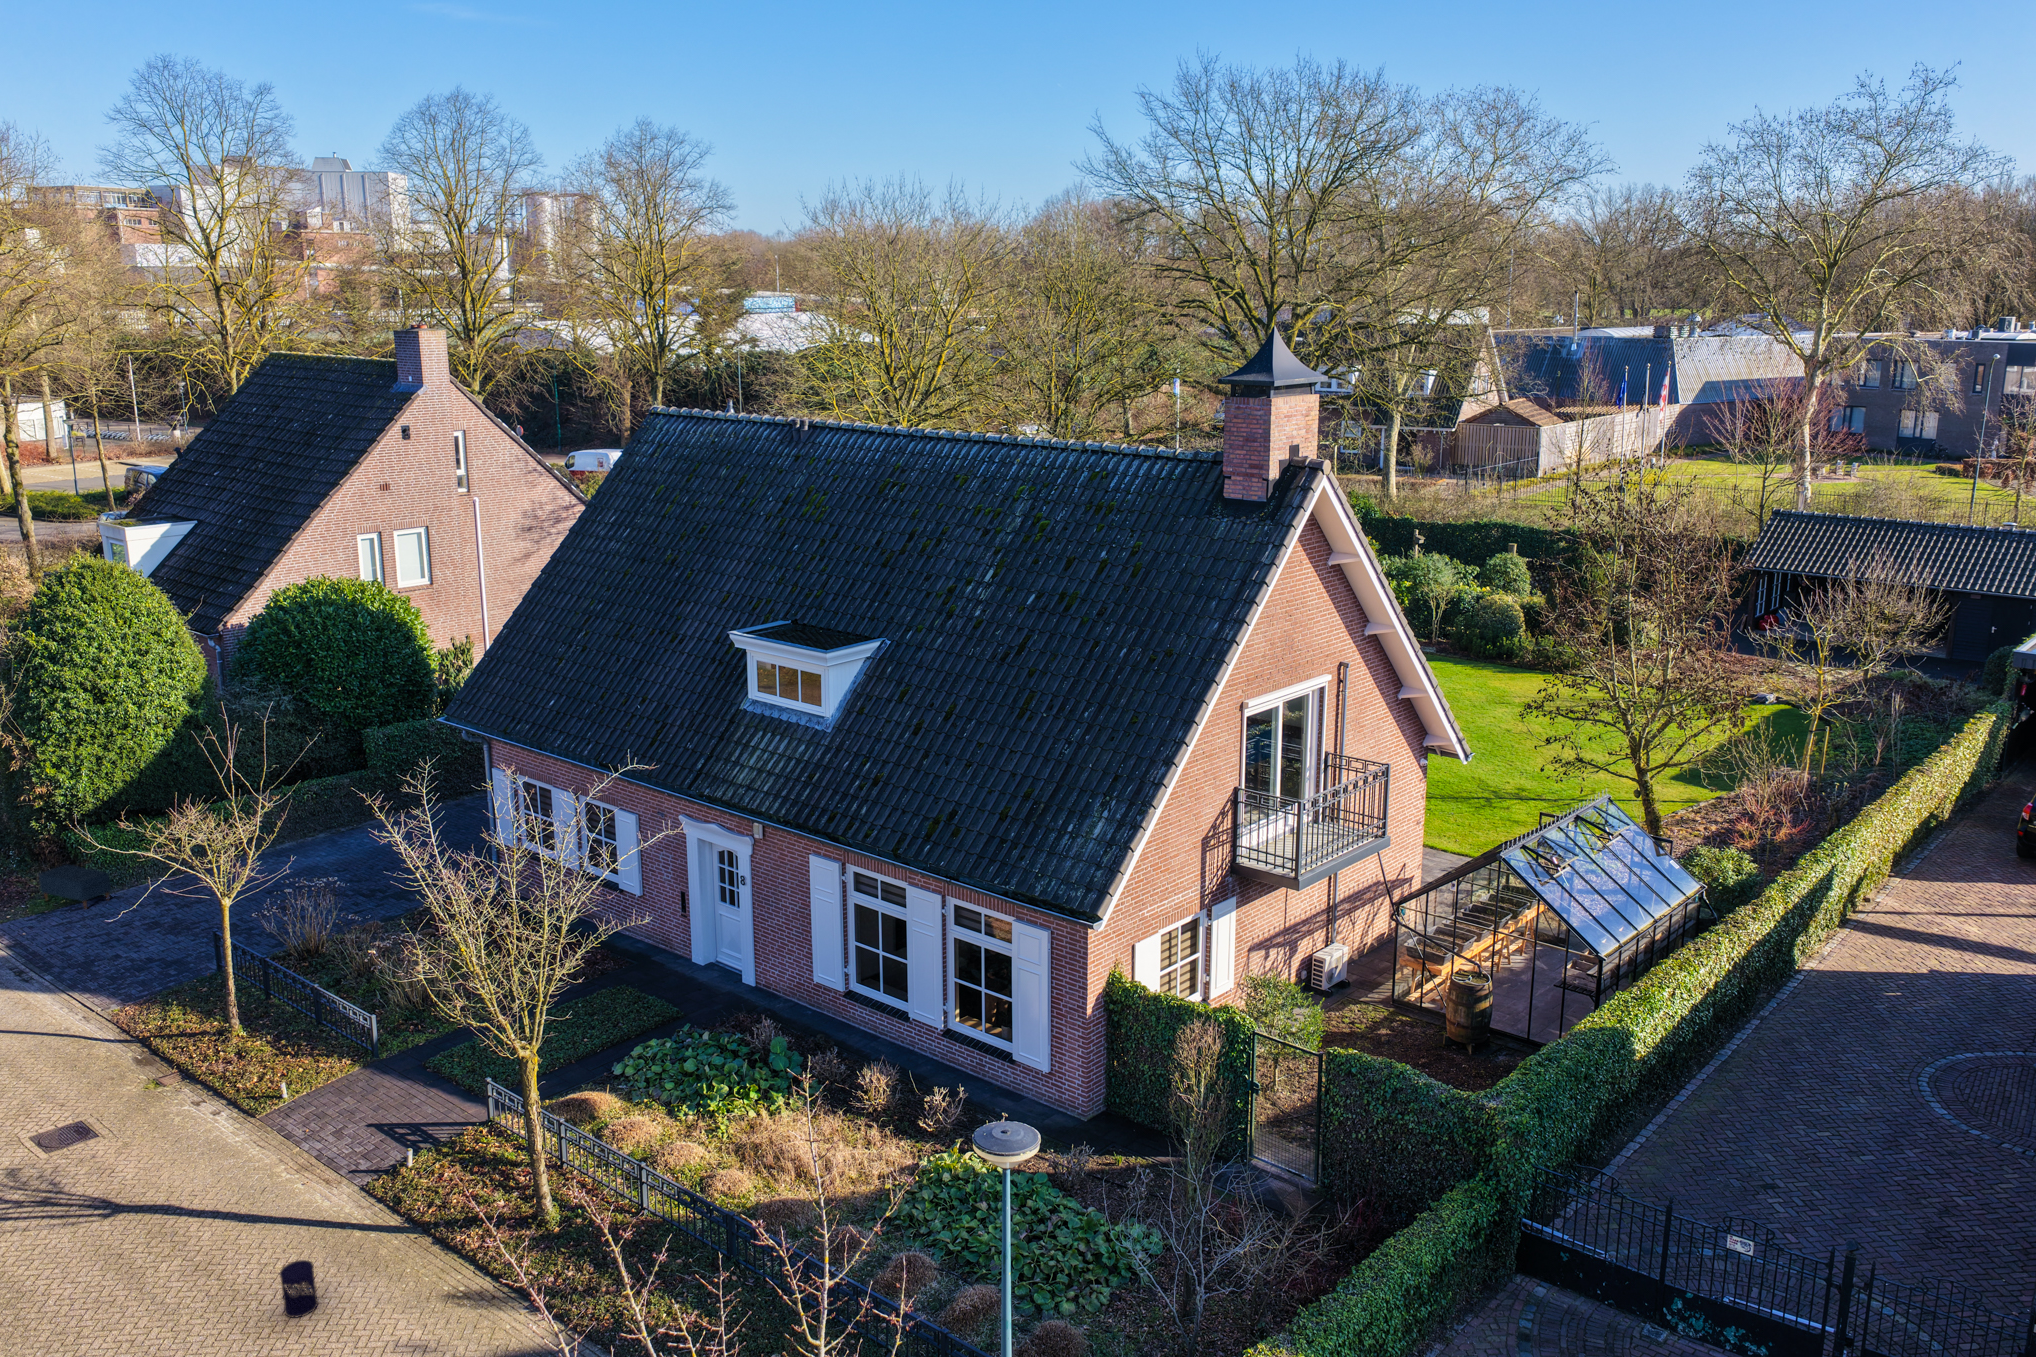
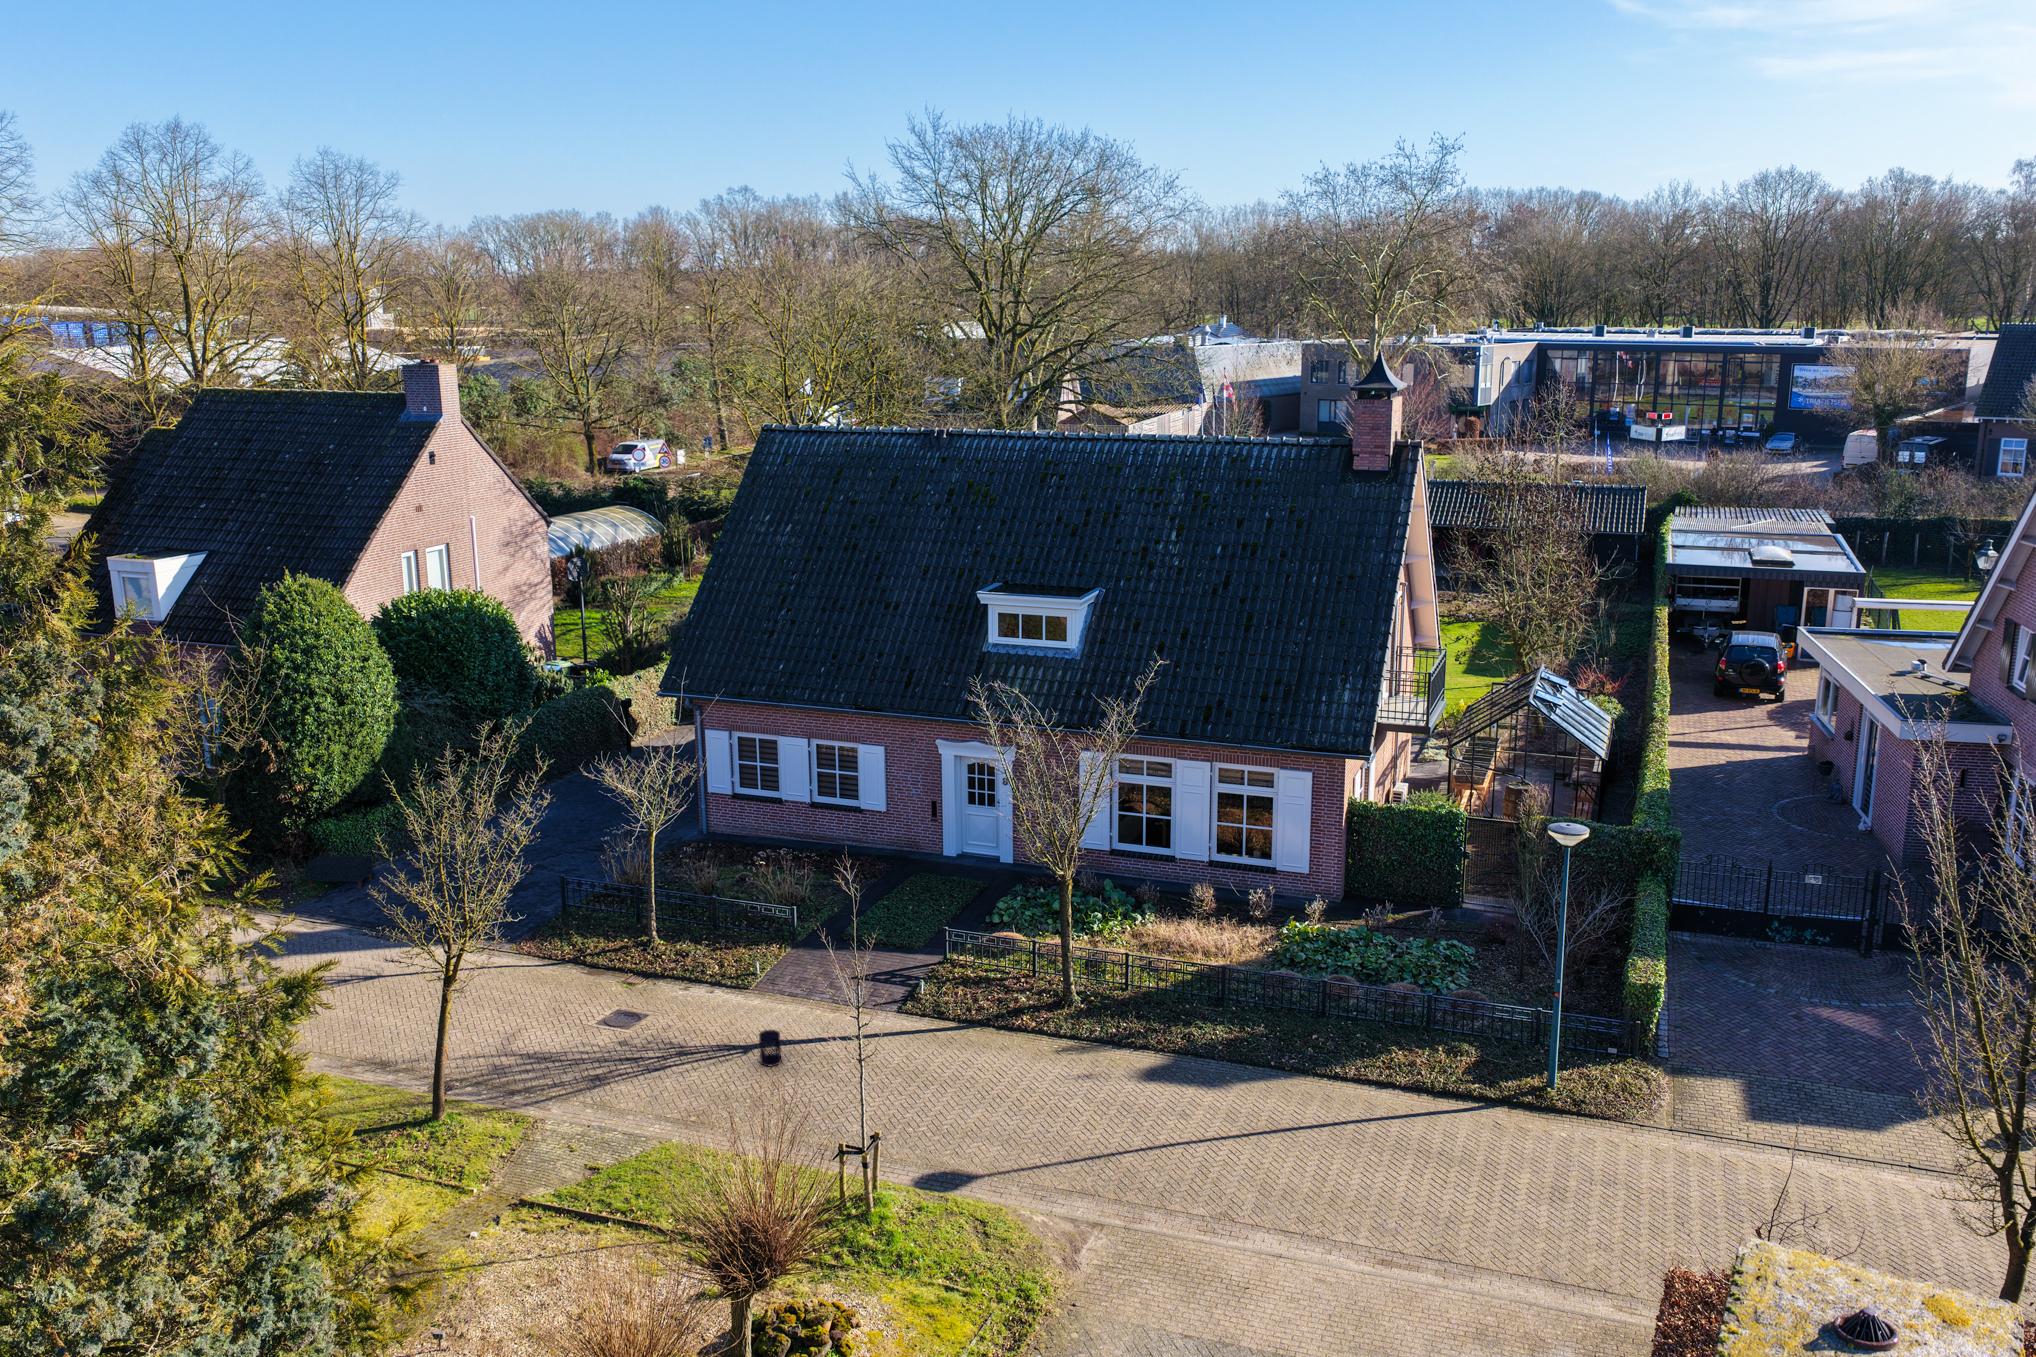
waste bin: present [280,1260,318,1317] -> present [759,1030,781,1066]

